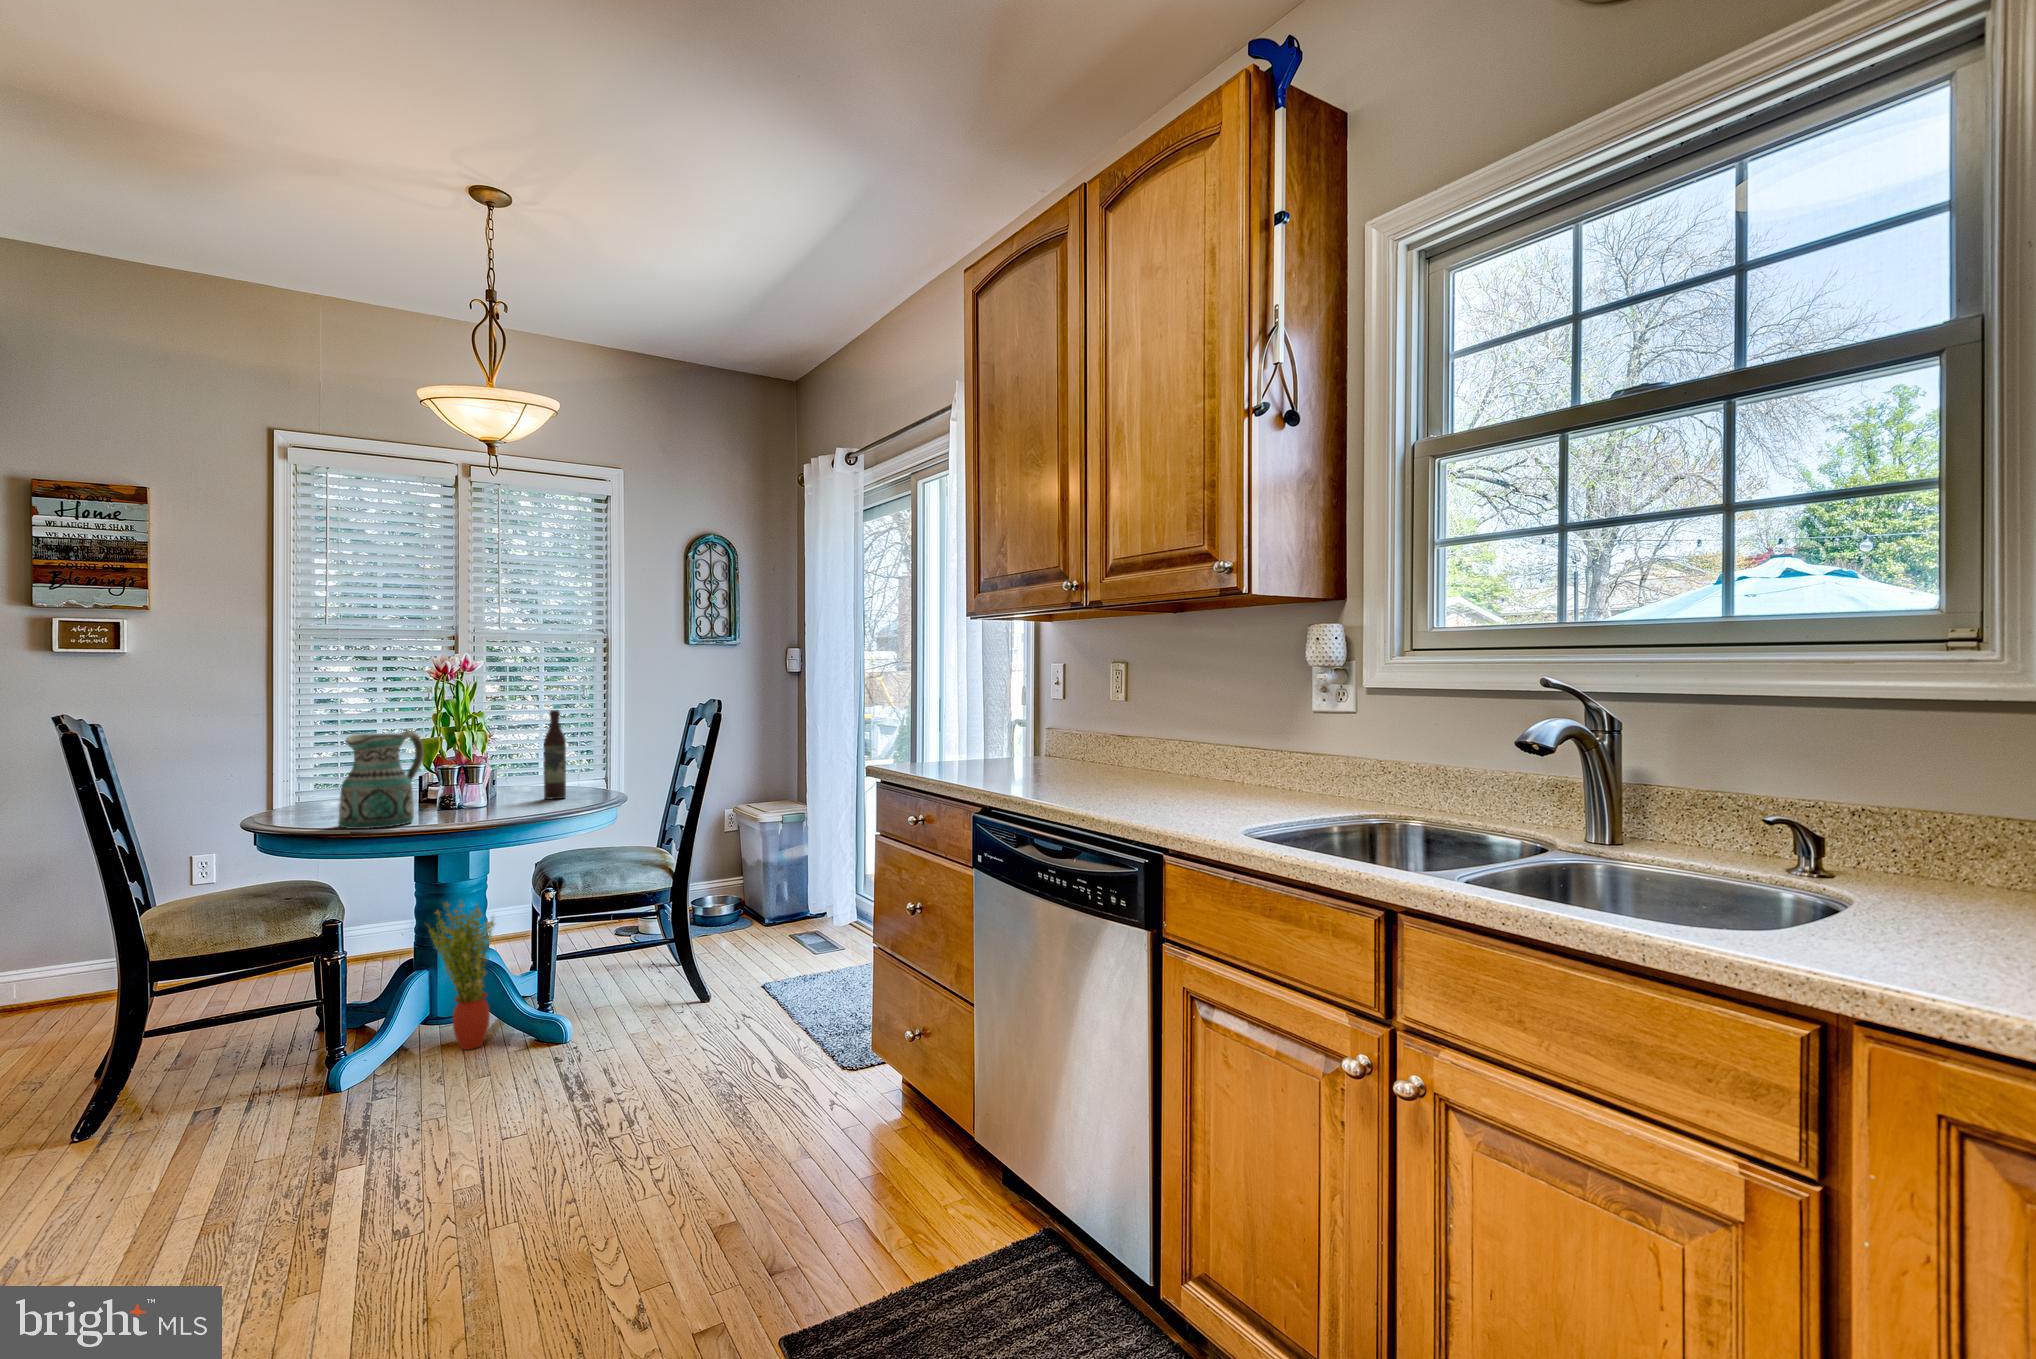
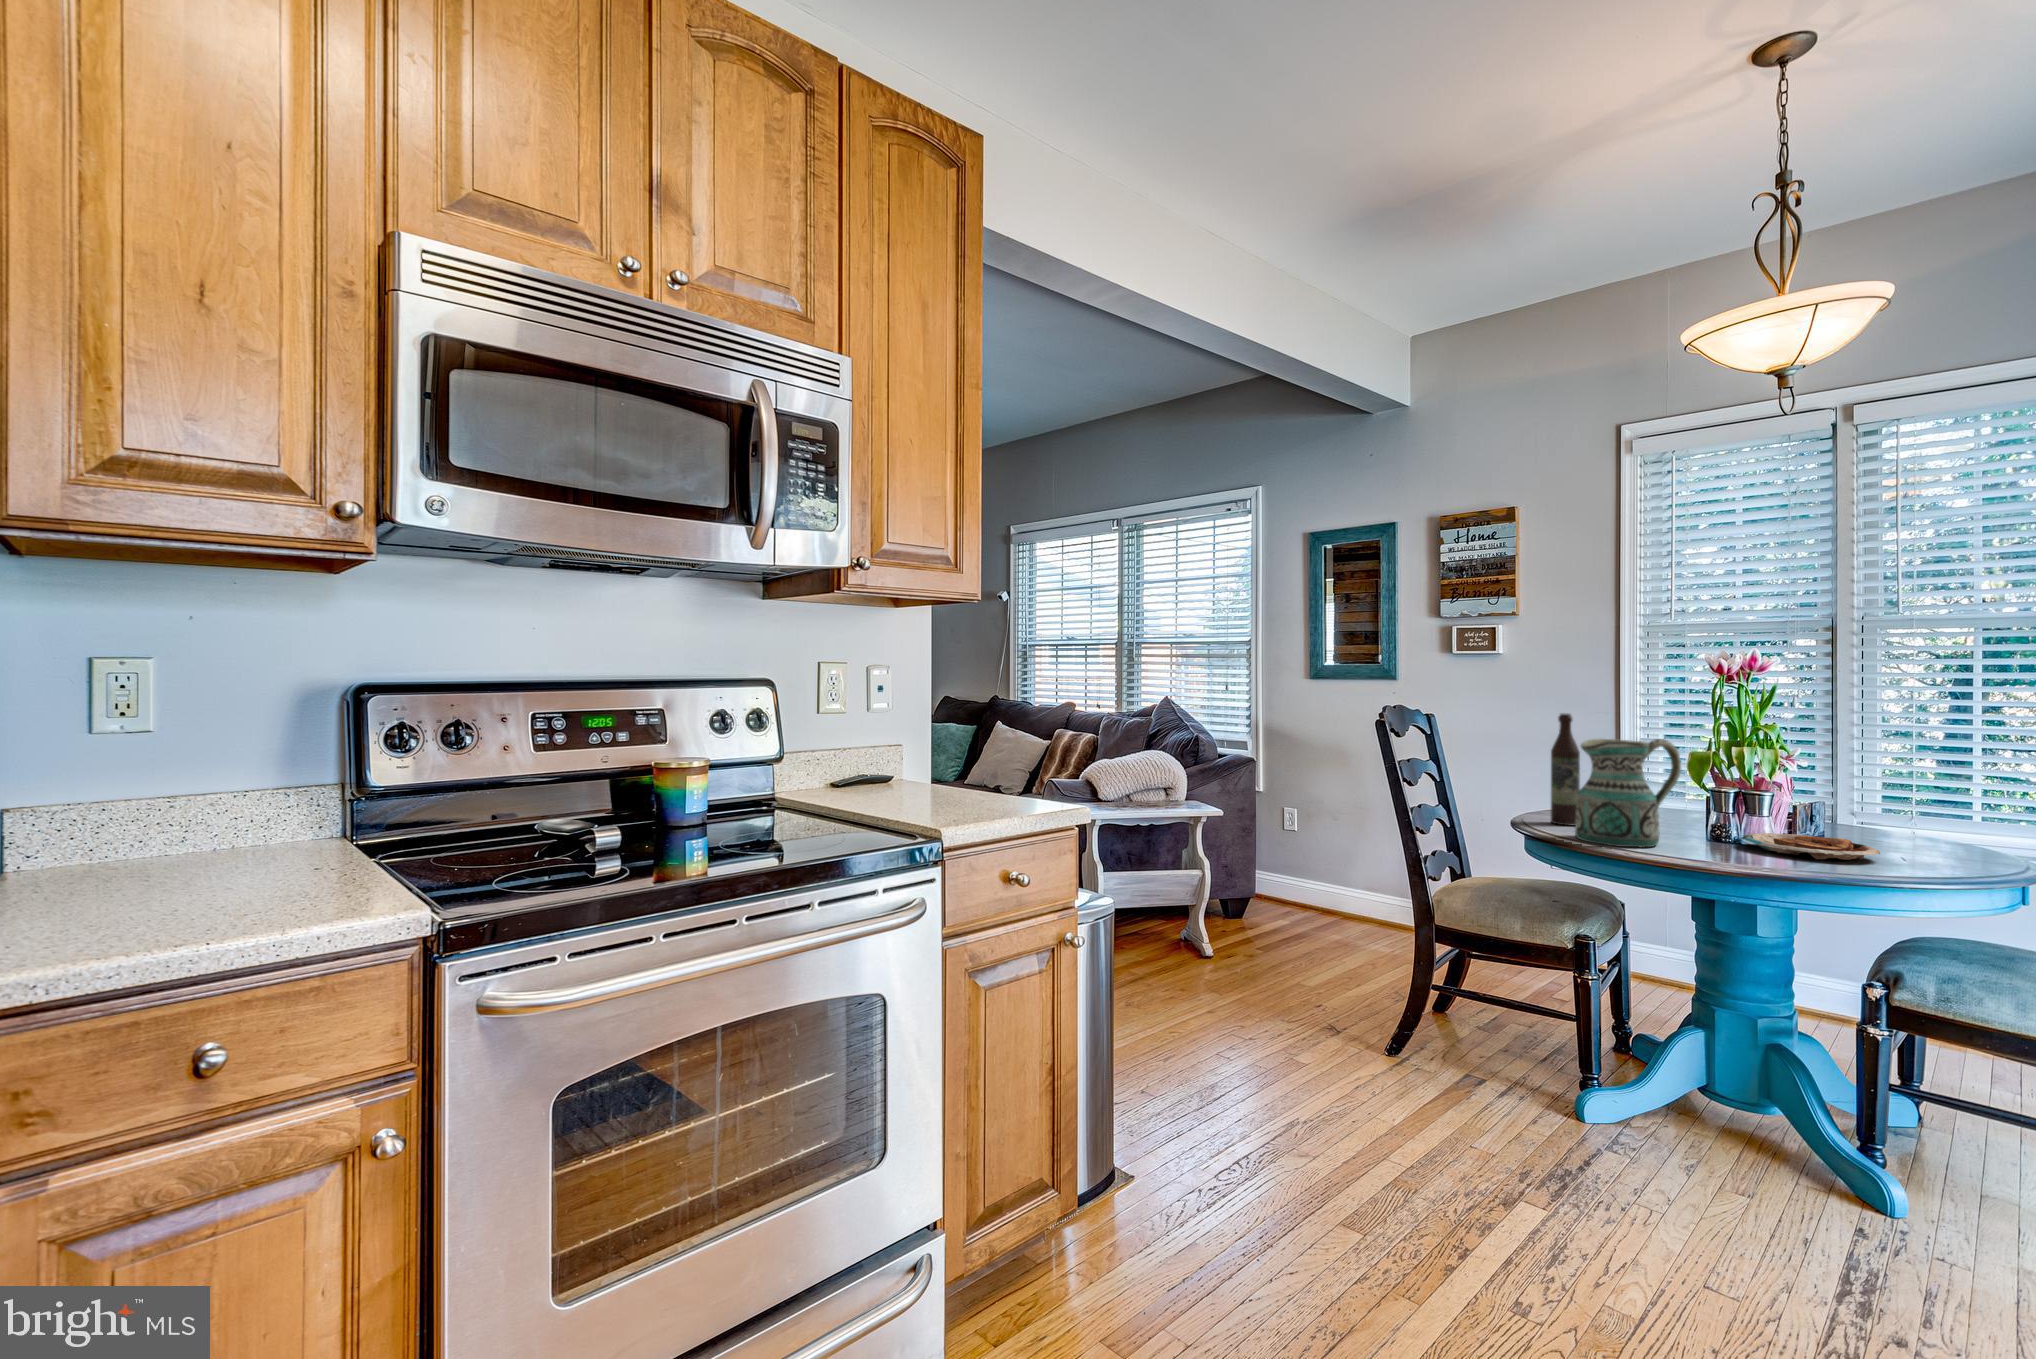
wine bottle: present [544,710,566,799] -> present [1551,713,1580,826]
plate: none [461,794,551,811] -> present [1741,833,1880,860]
potted plant: present [426,900,496,1050] -> none [1692,951,1791,1151]

